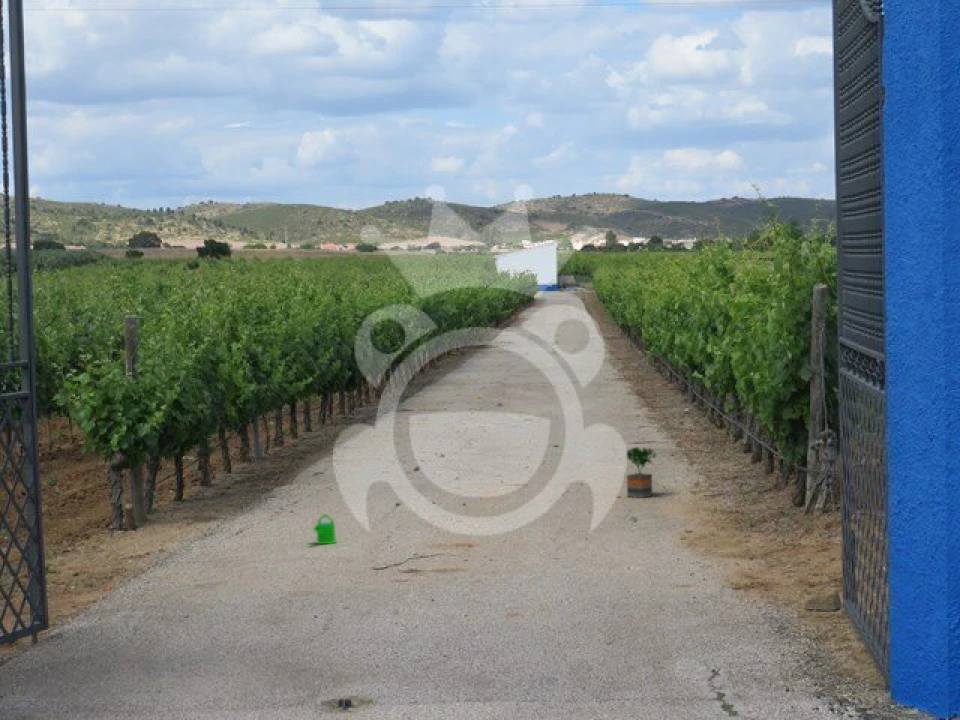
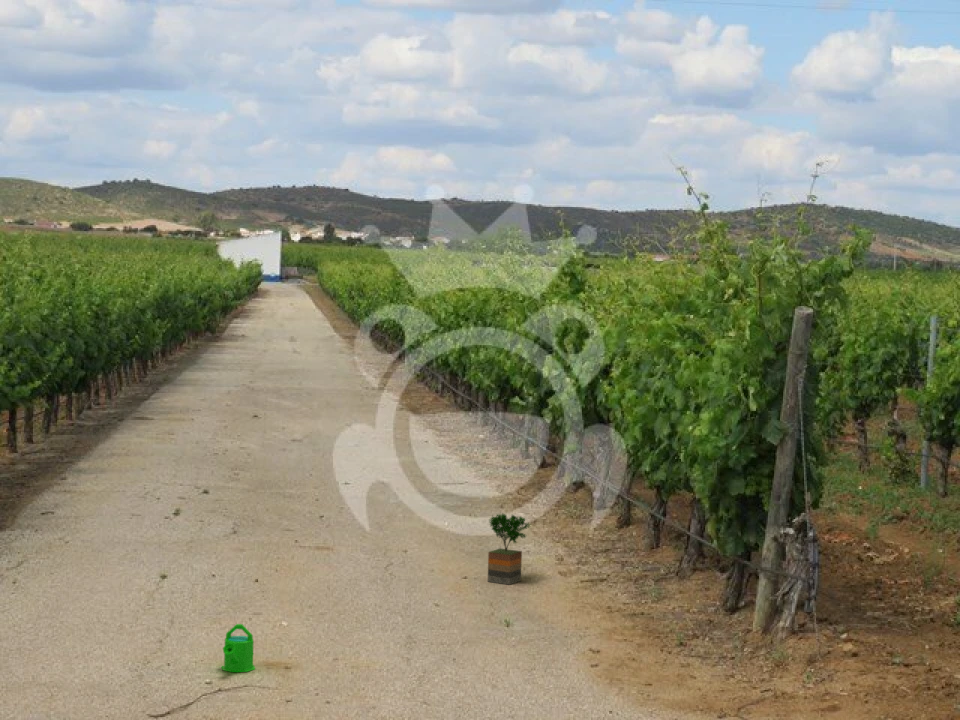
watering can: present [314,514,336,544] -> present [222,624,255,672]

